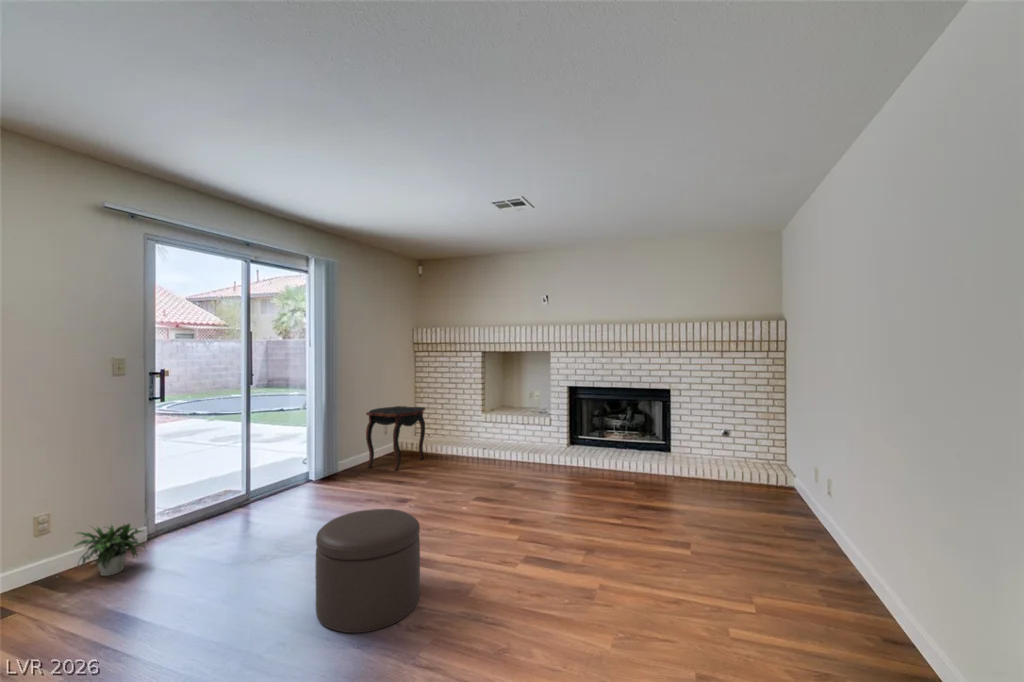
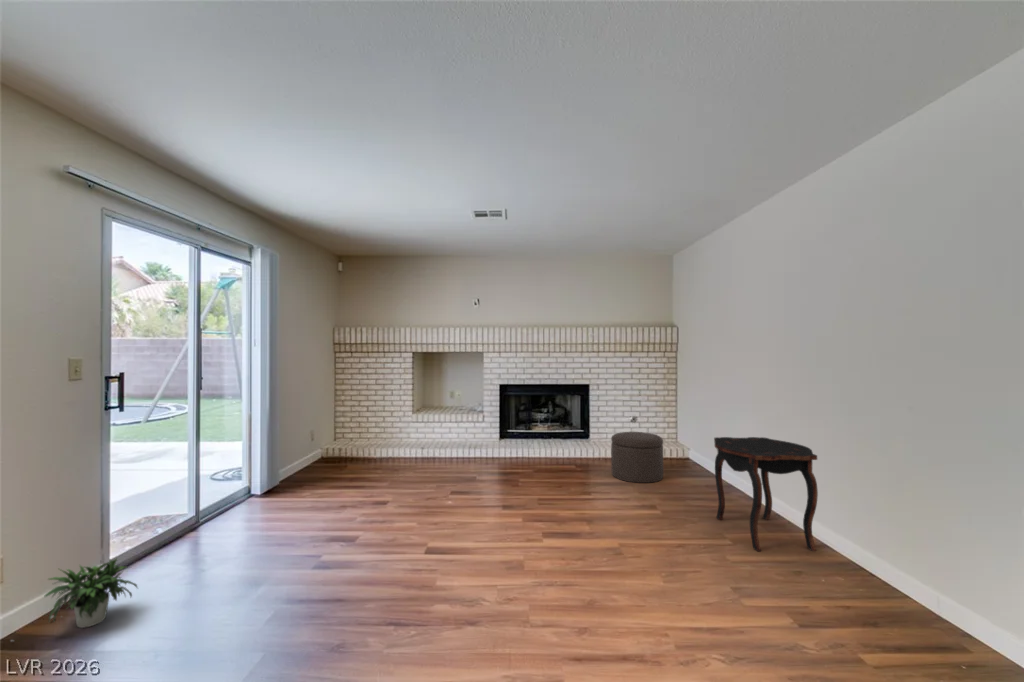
side table: present [366,406,425,471] -> present [714,437,818,551]
ottoman: present [315,509,420,633] -> present [611,432,663,483]

